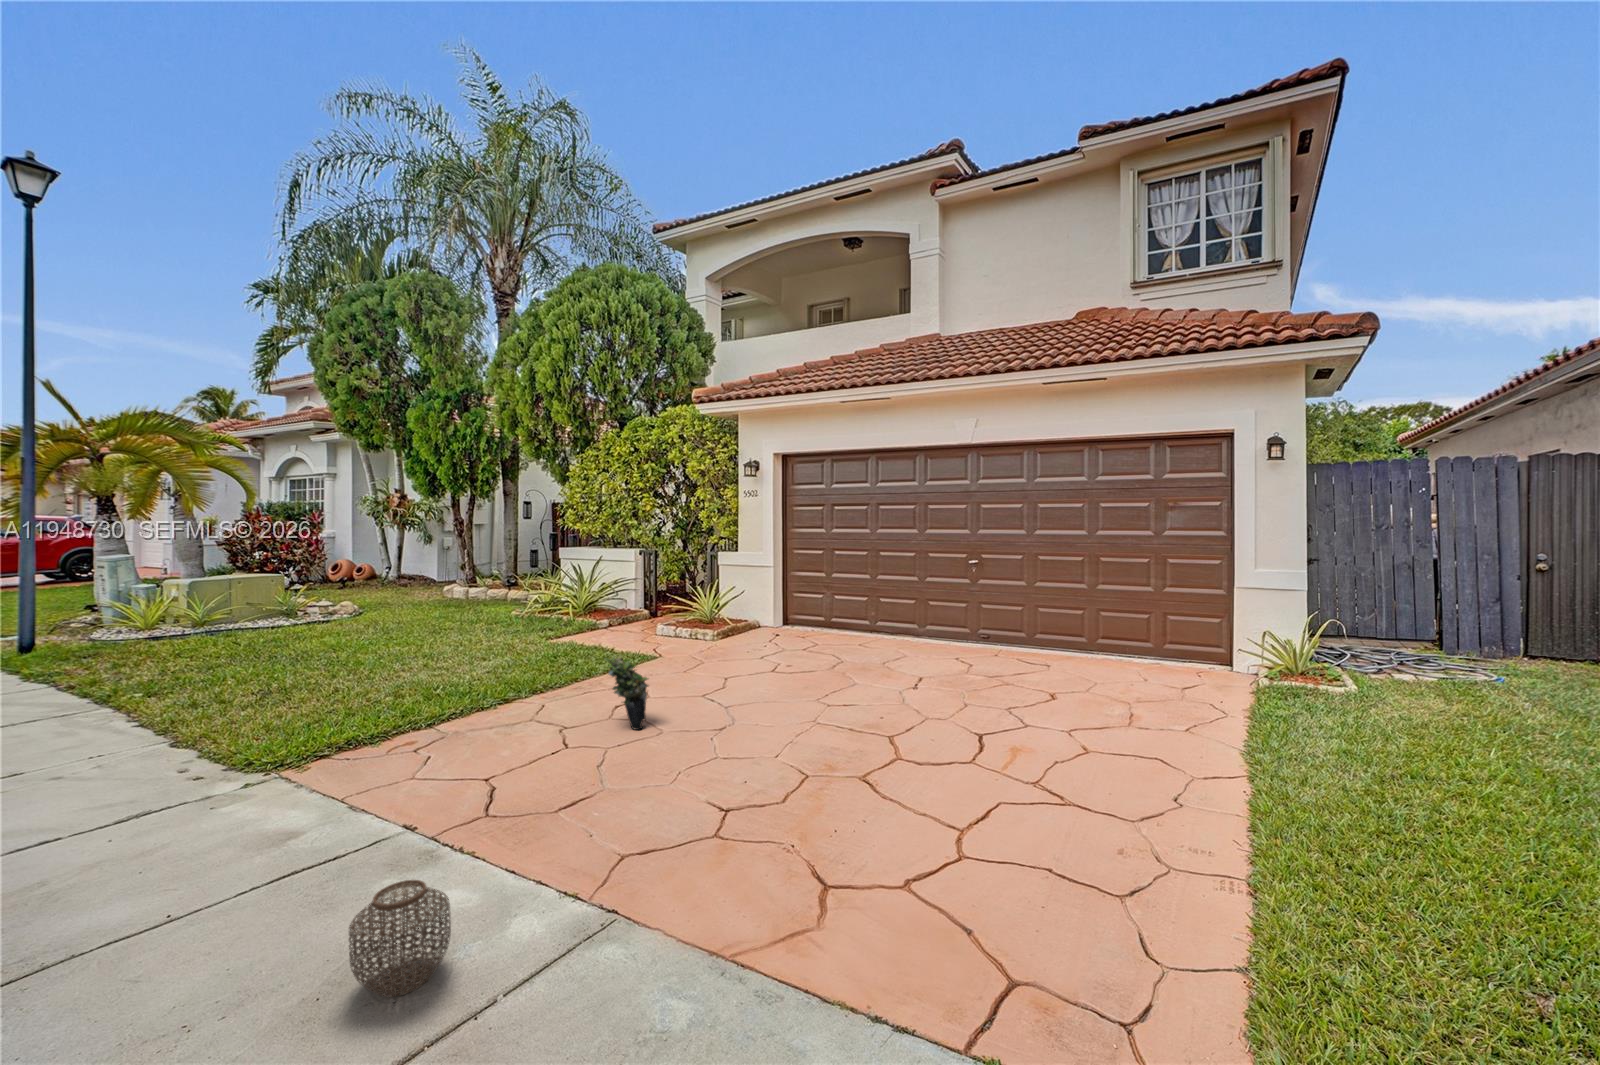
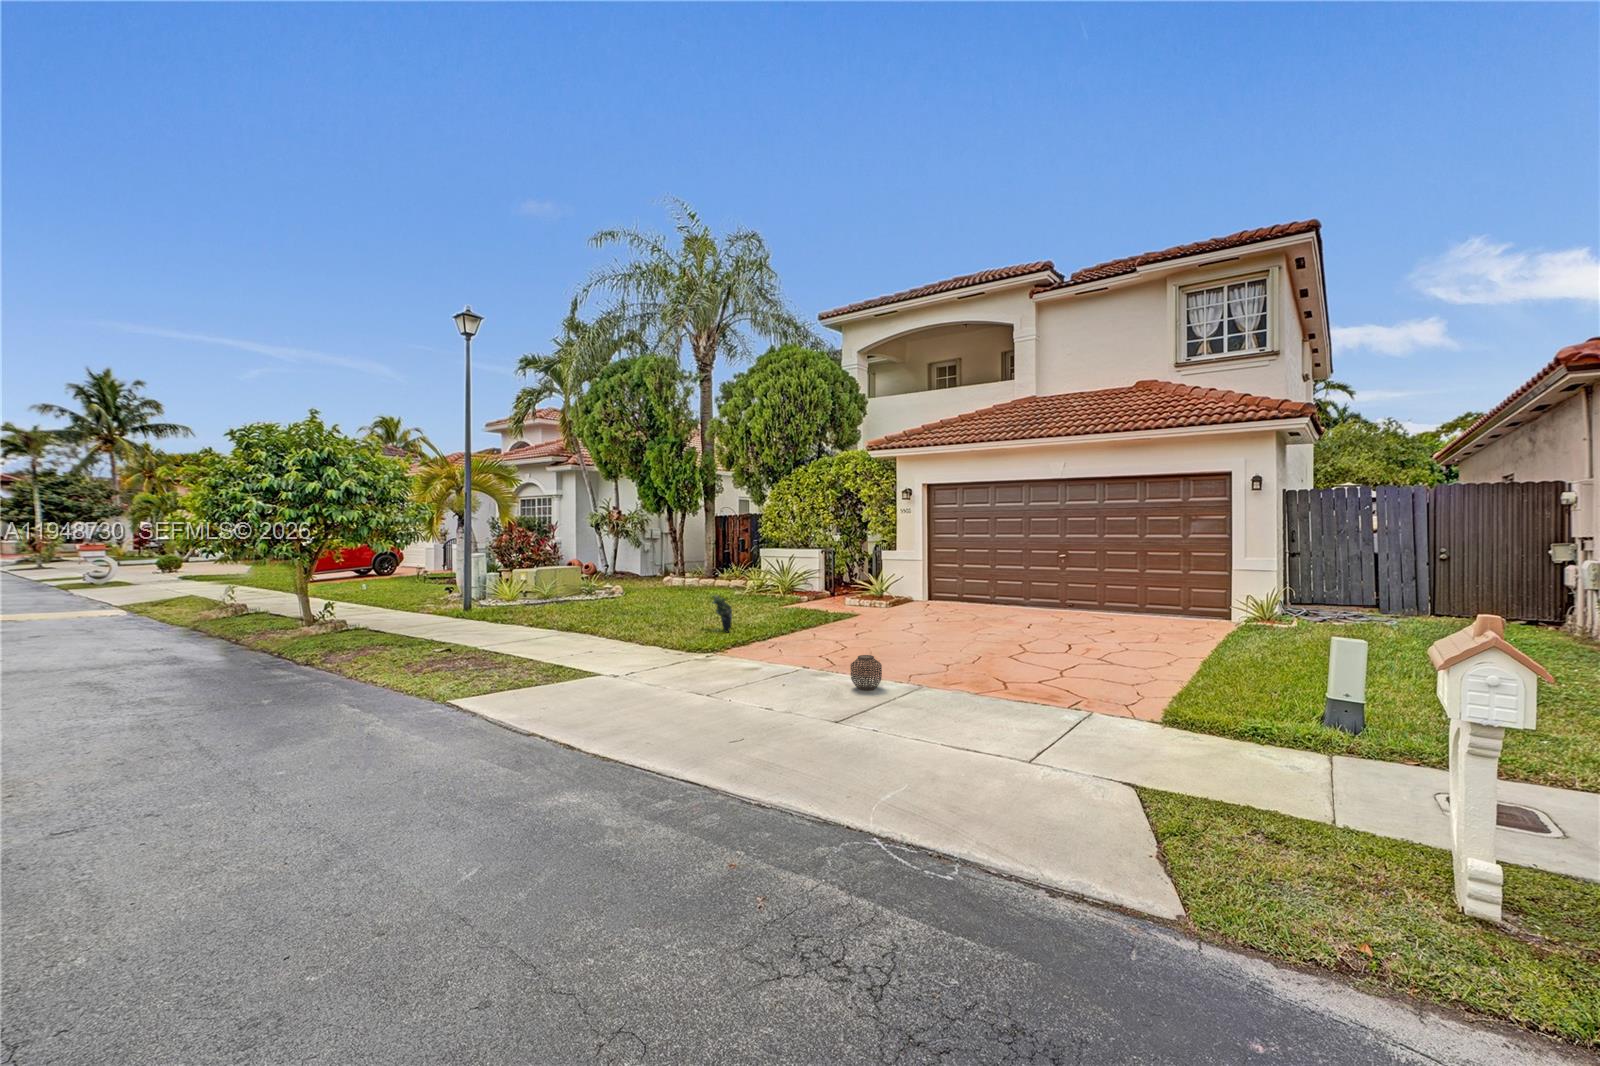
potted plant: present [605,655,648,730] -> present [712,595,732,632]

